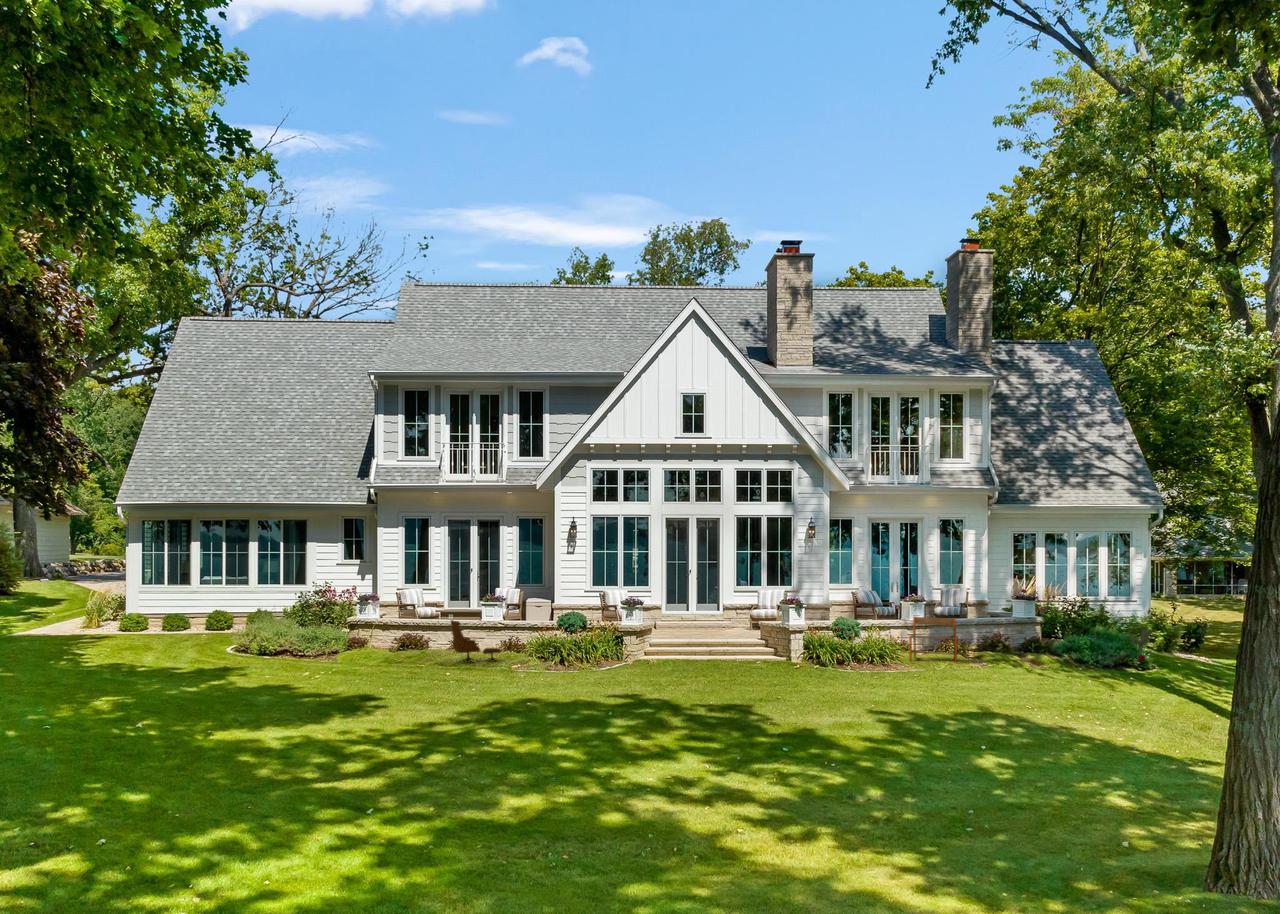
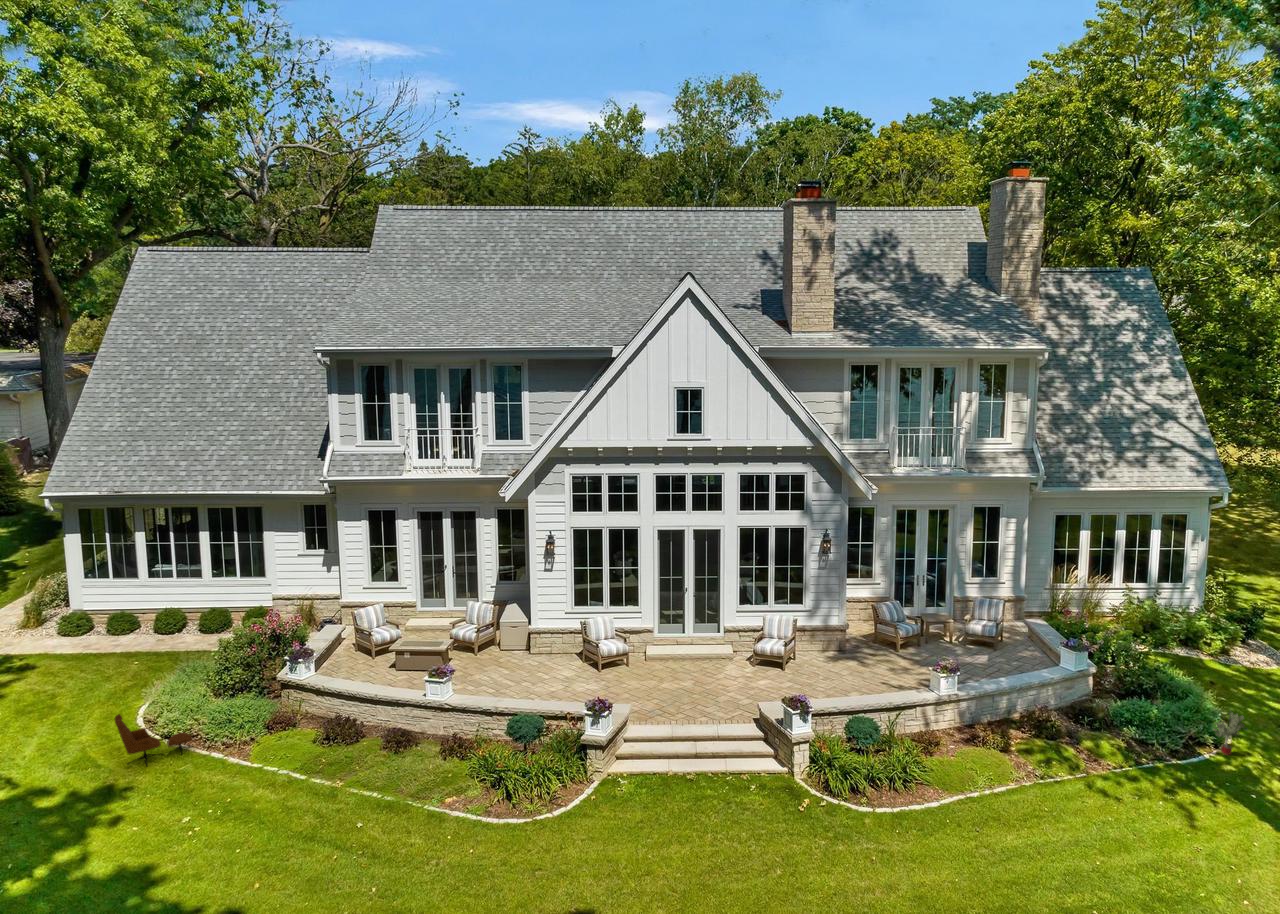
bench: present [909,617,958,663] -> none [941,690,1003,760]
lounge chair: present [451,620,501,662] -> present [114,714,192,765]

